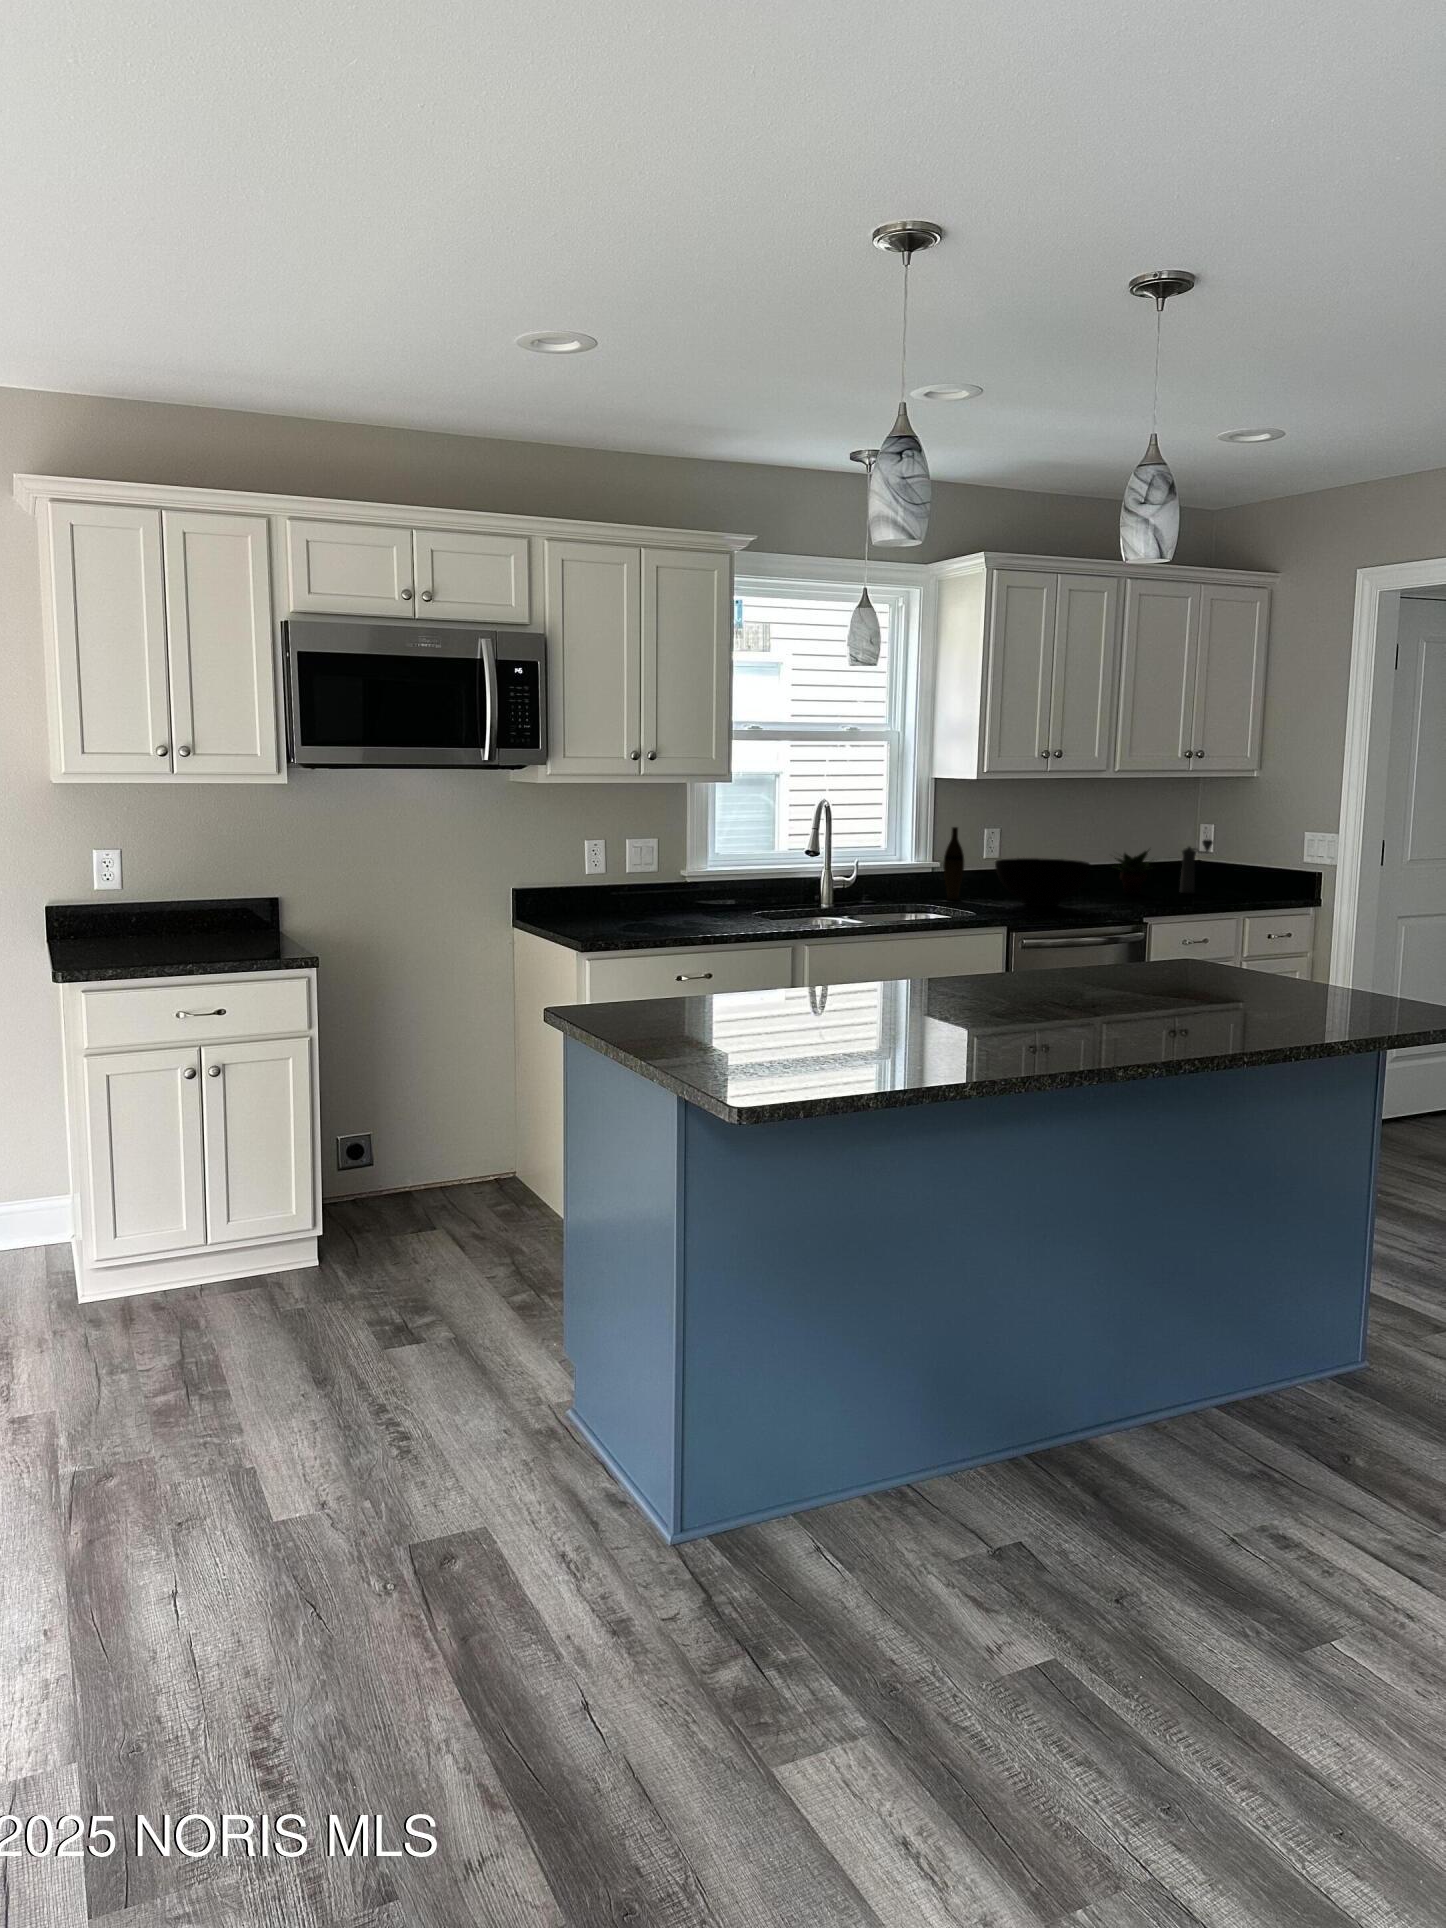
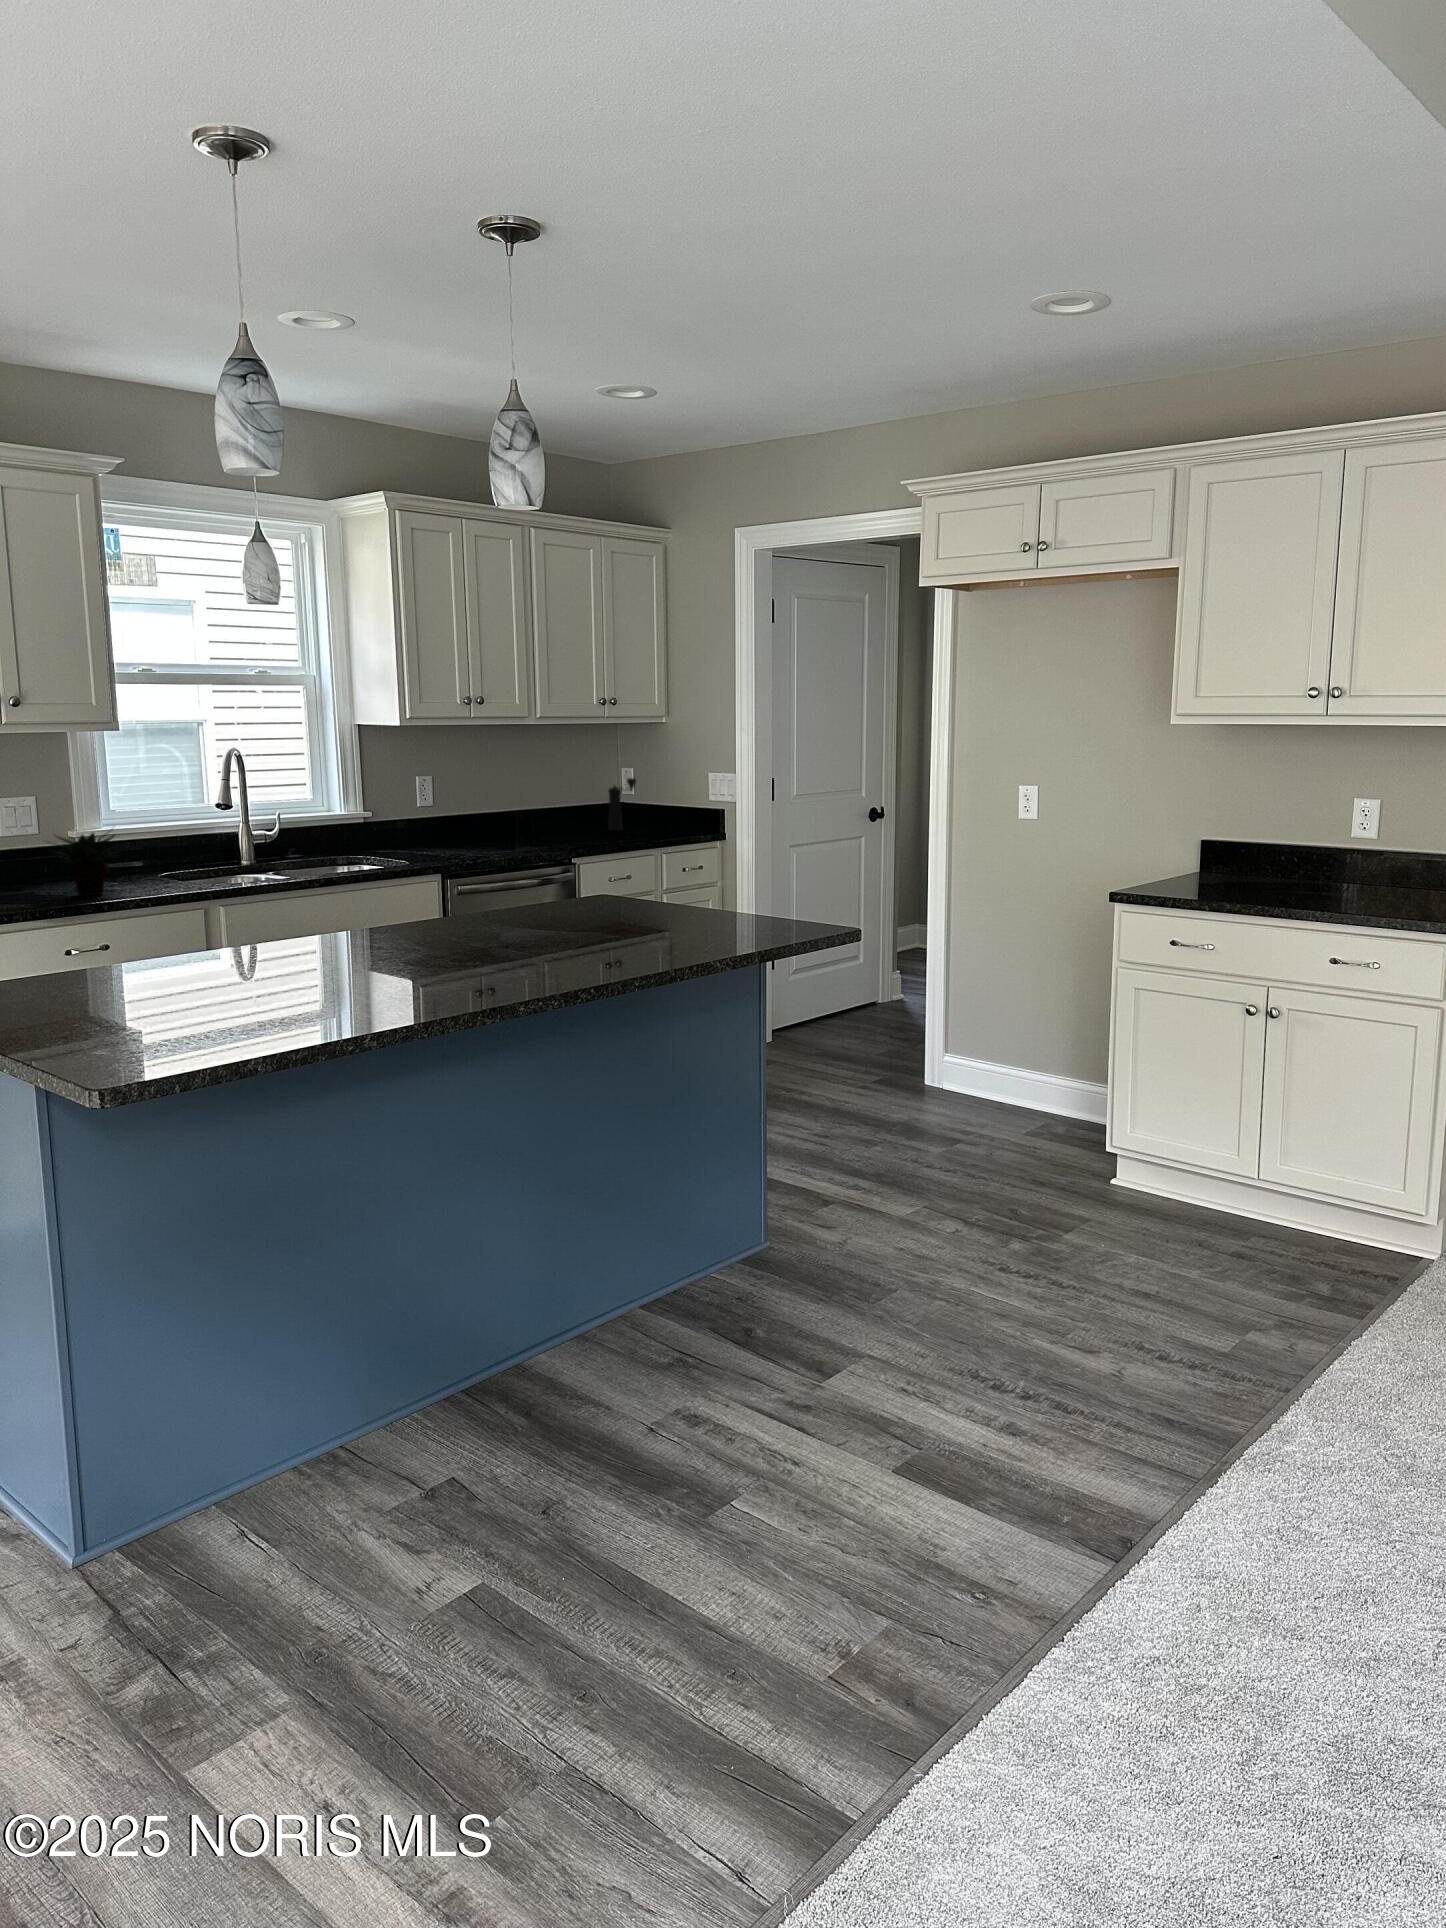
vase: present [943,827,964,900] -> none [370,774,392,849]
succulent plant: present [1115,851,1152,894] -> present [56,831,116,896]
fruit bowl: present [995,858,1090,906] -> none [423,803,518,851]

